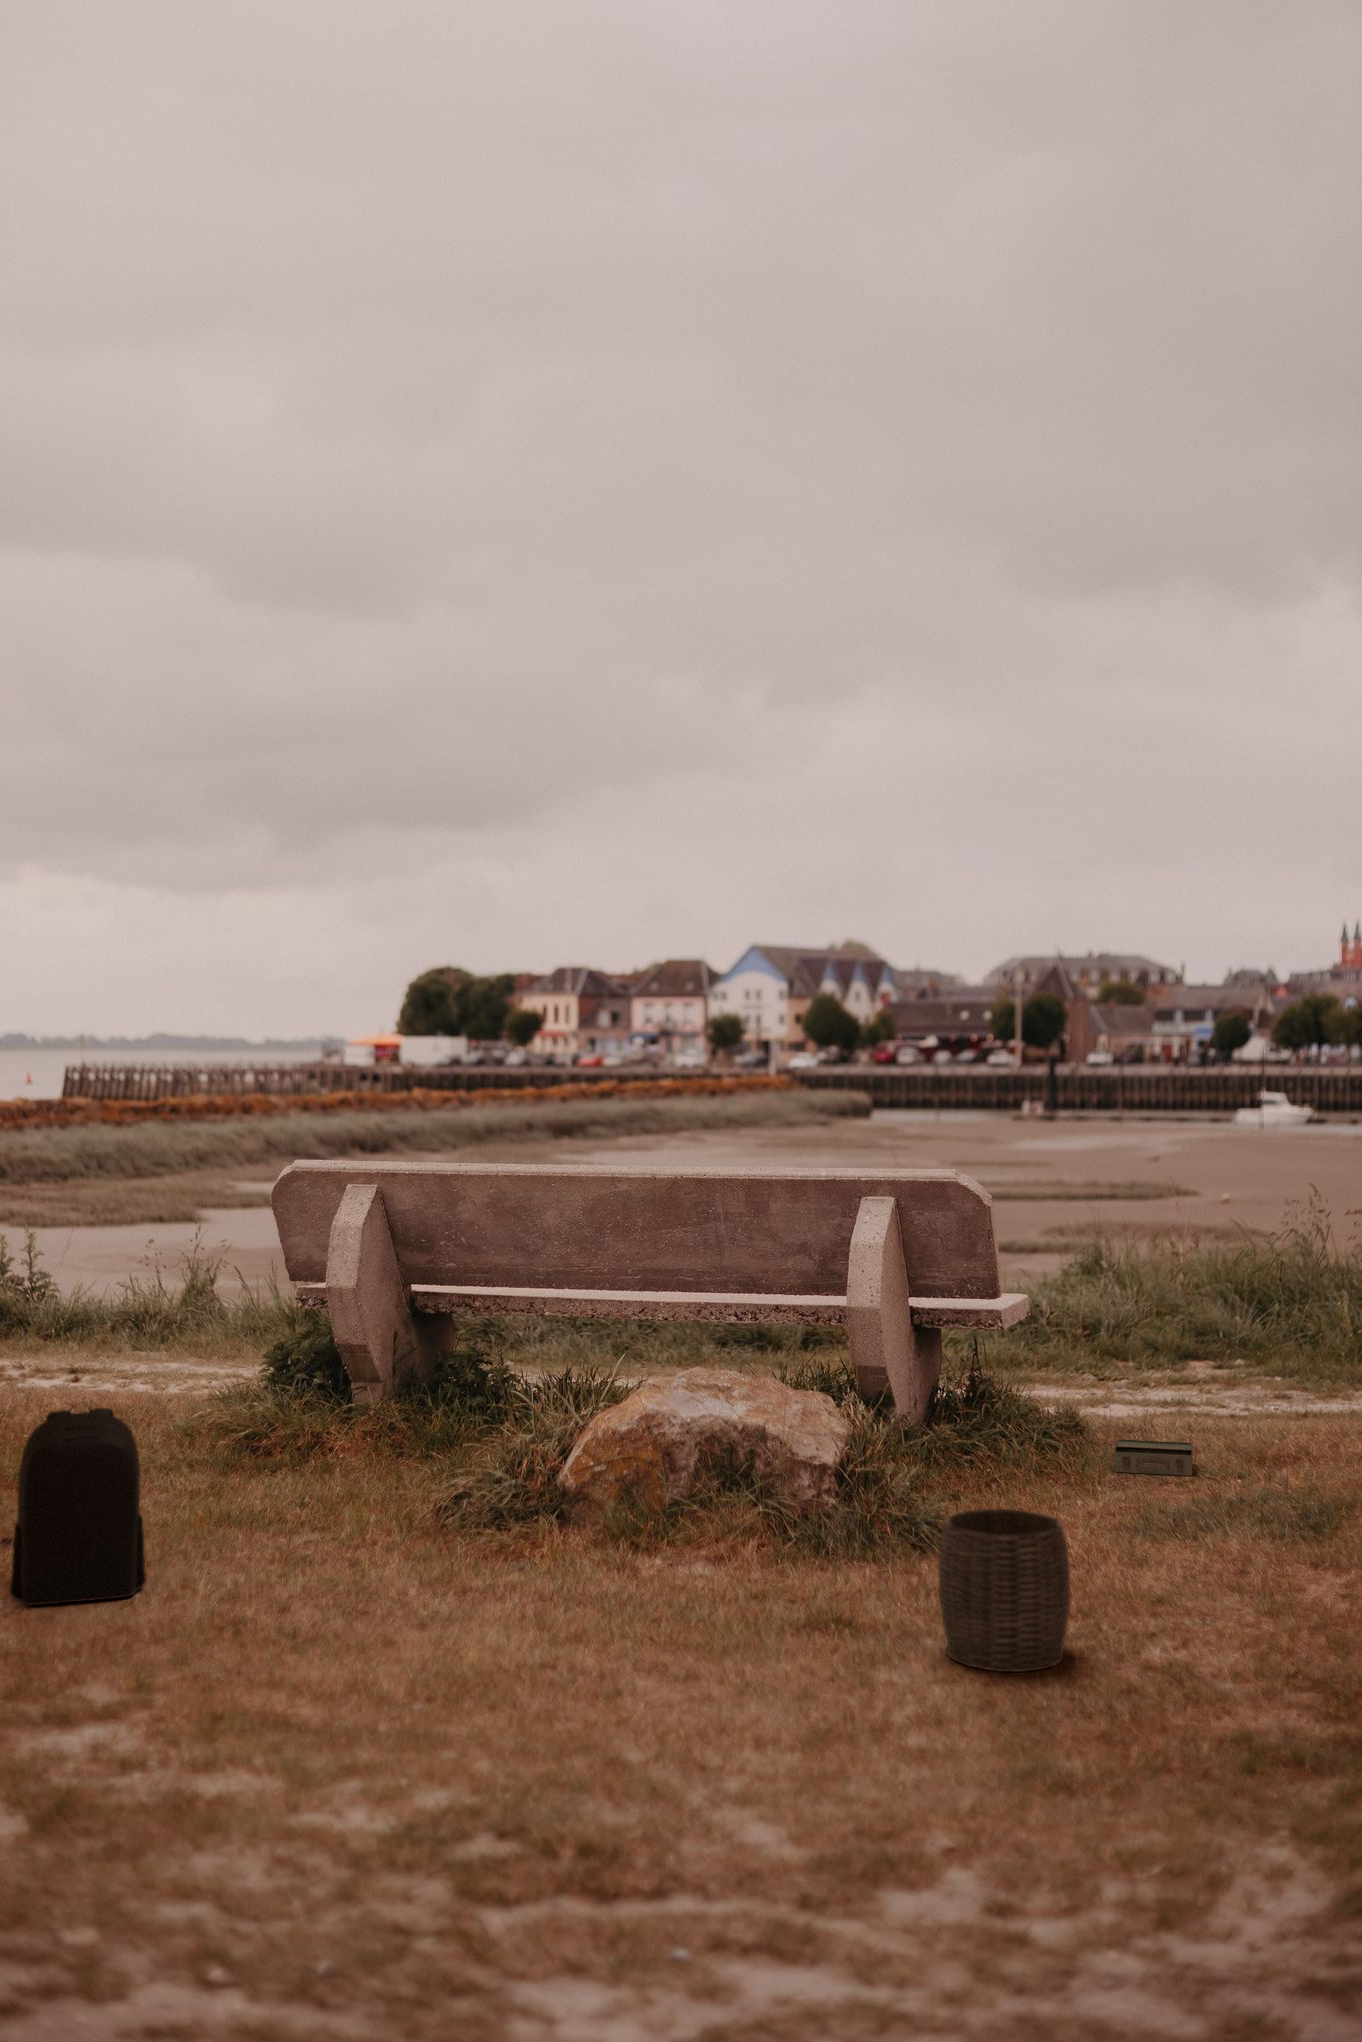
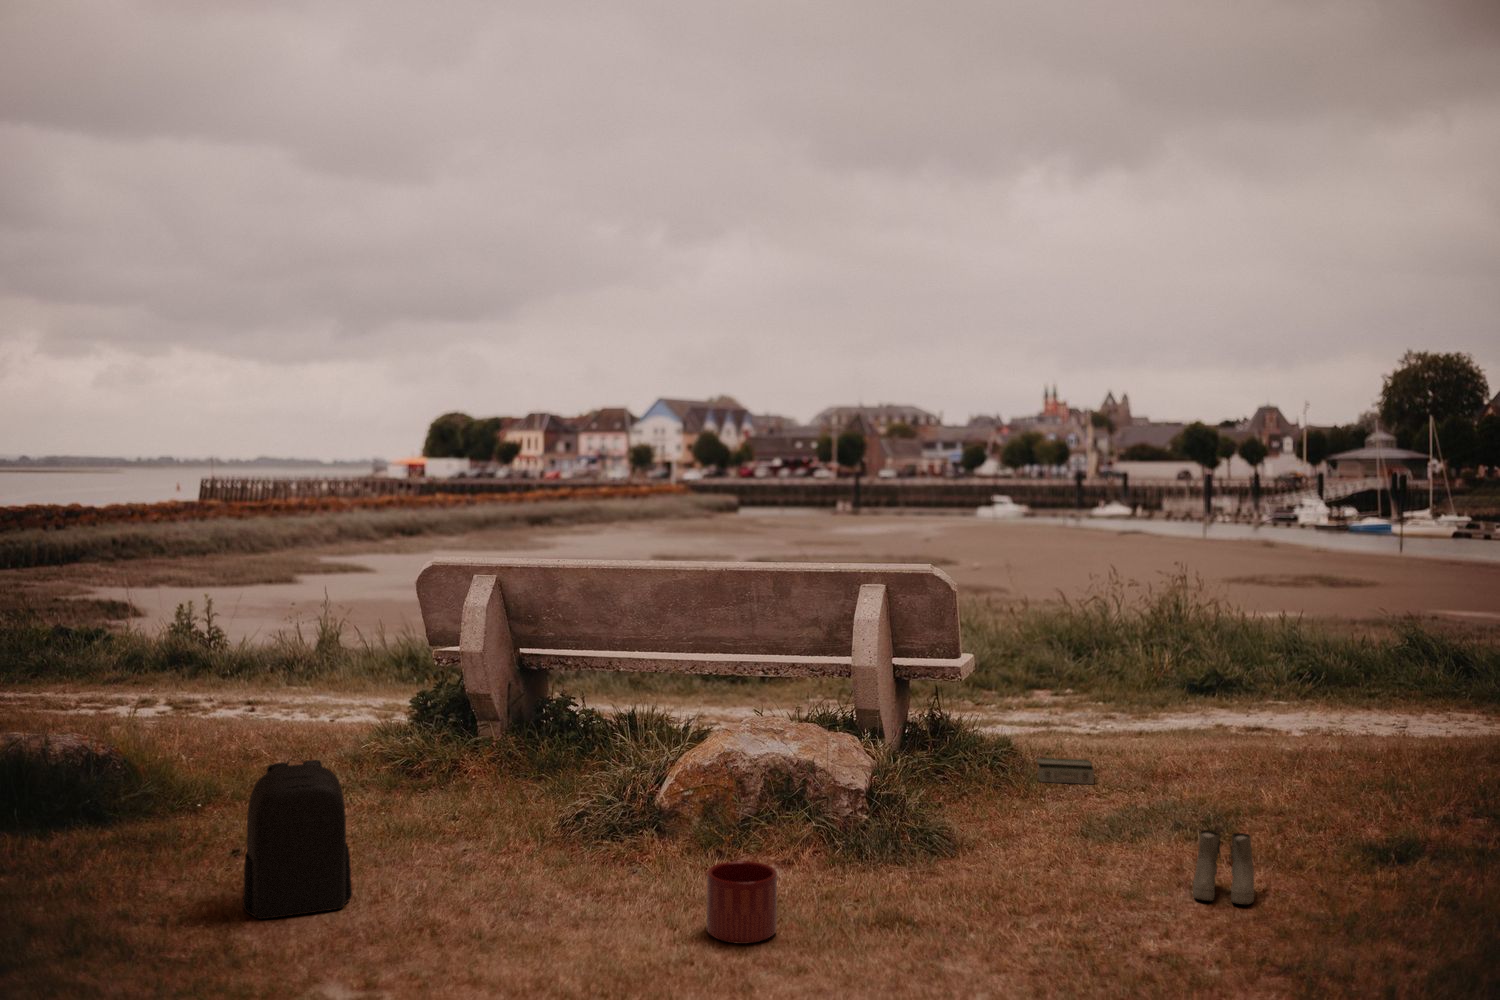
woven basket: present [939,1509,1070,1672] -> none [989,834,1090,962]
boots: none [1248,1517,1334,1616] -> present [1193,830,1254,905]
planter: none [578,1541,668,1644] -> present [707,861,777,944]

